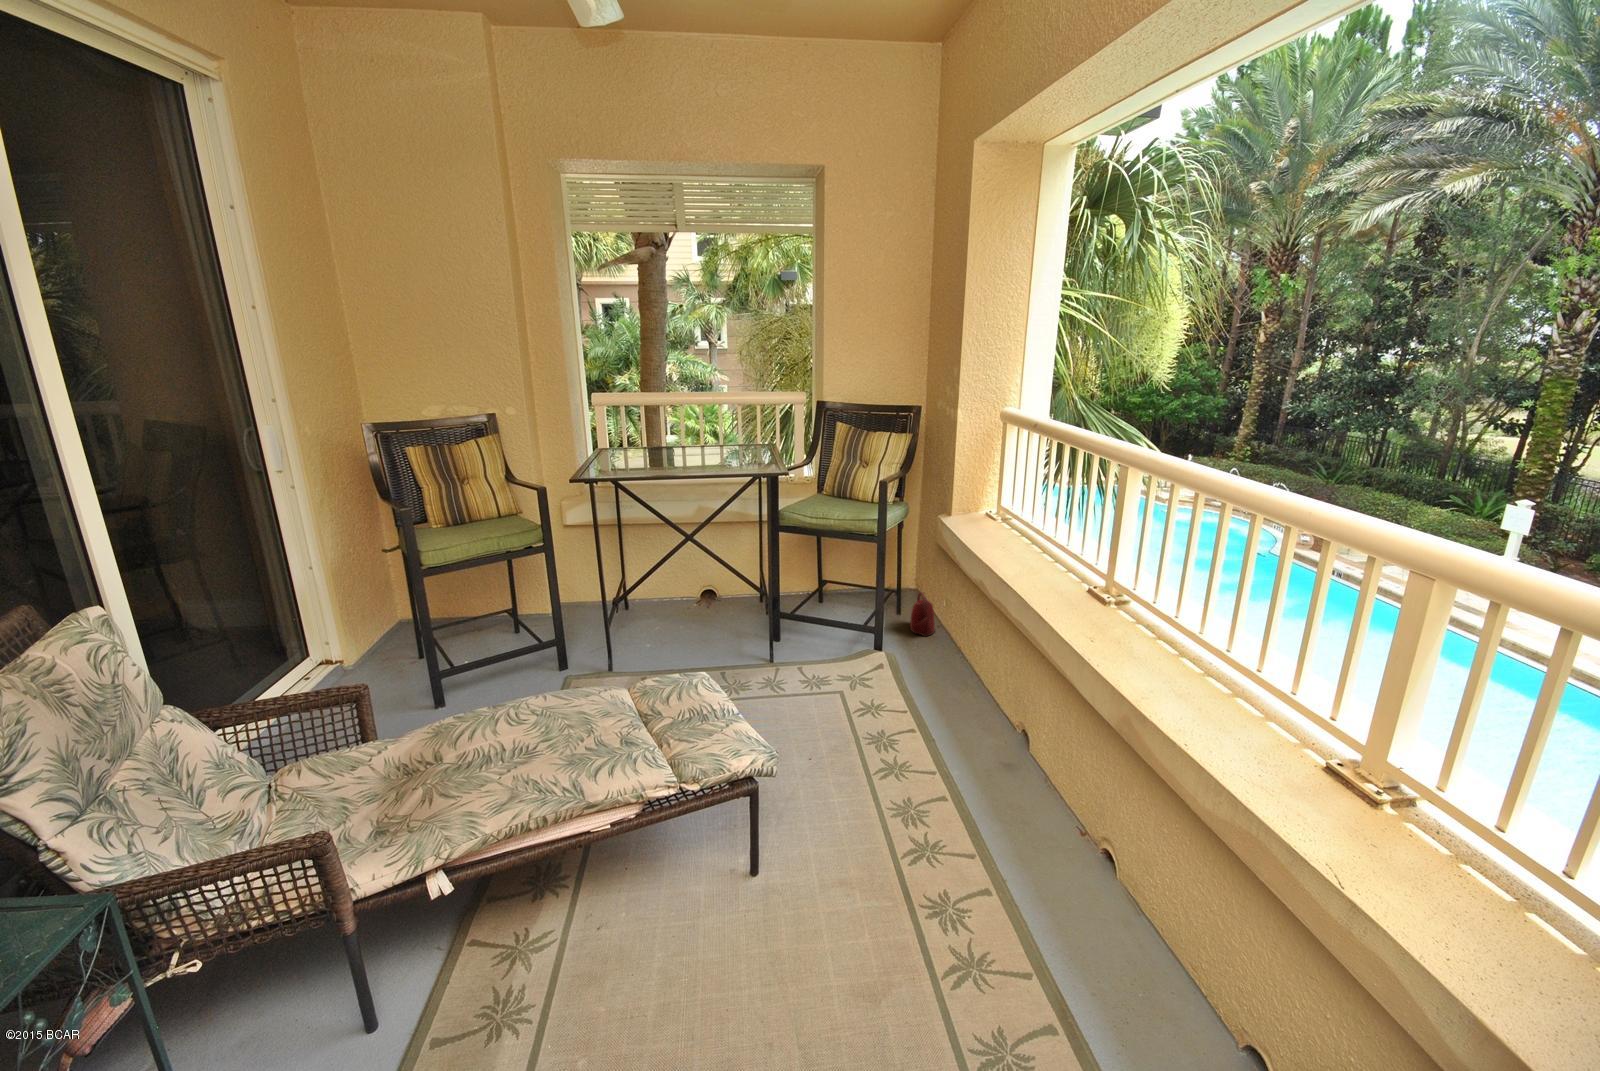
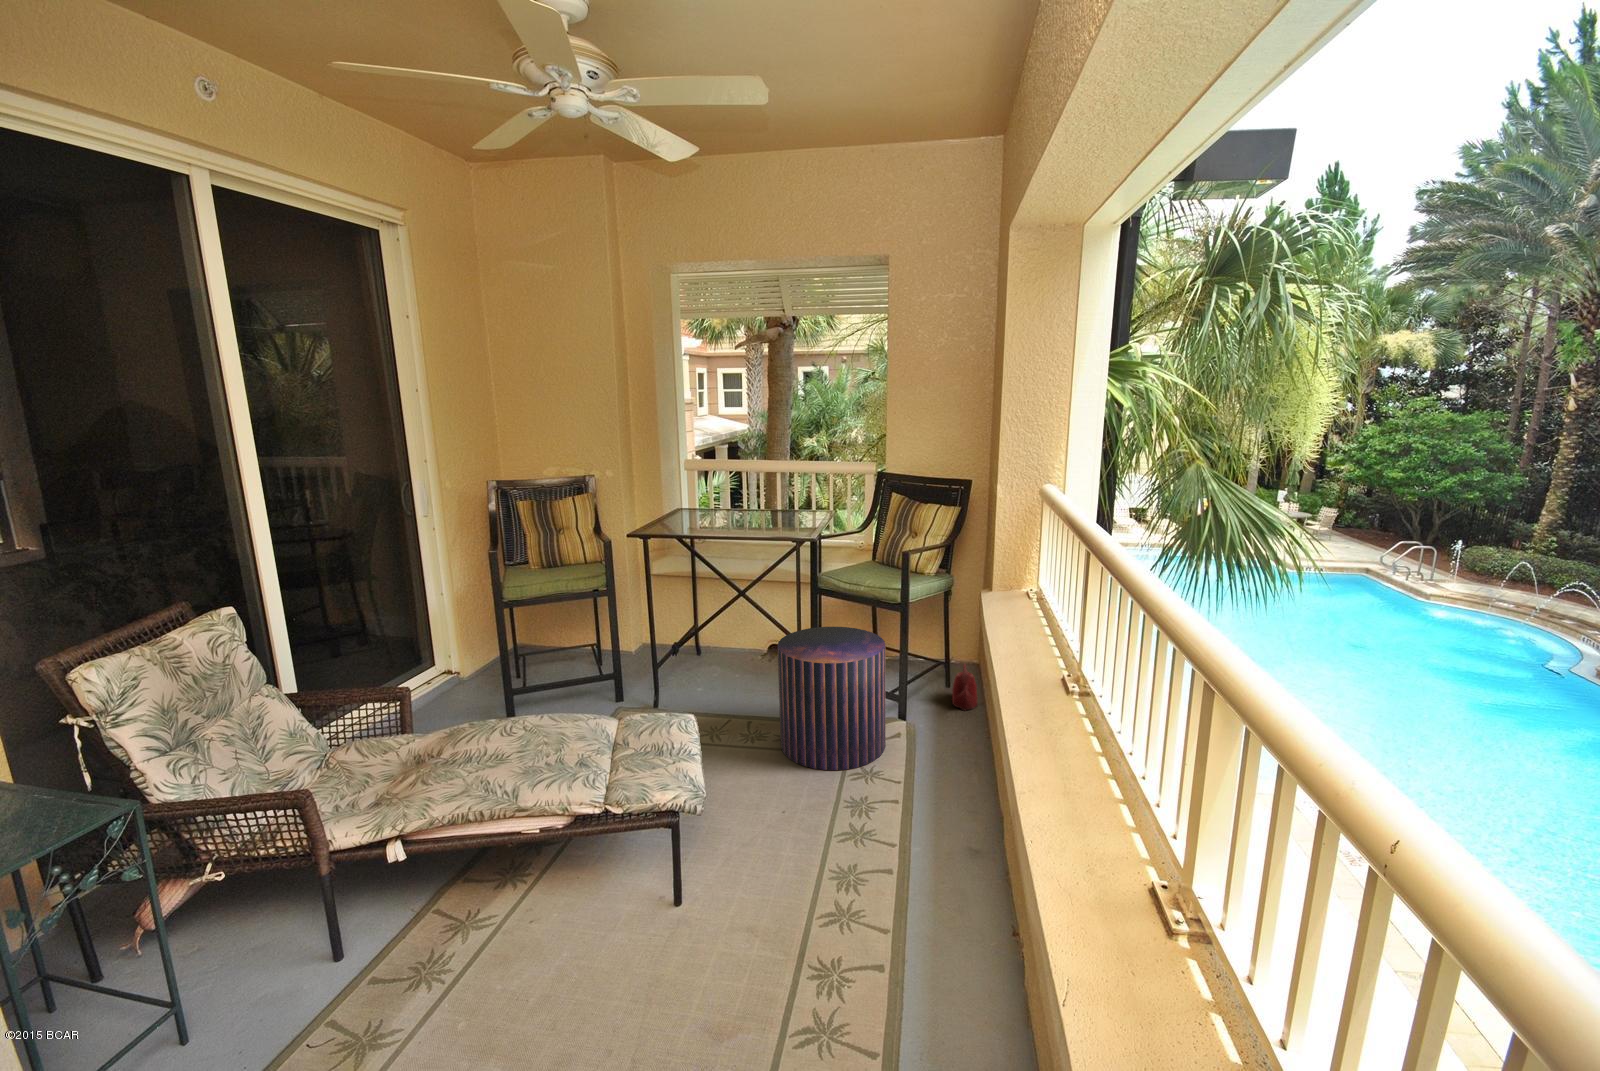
pouf: none [766,566,877,711] -> present [778,627,886,770]

